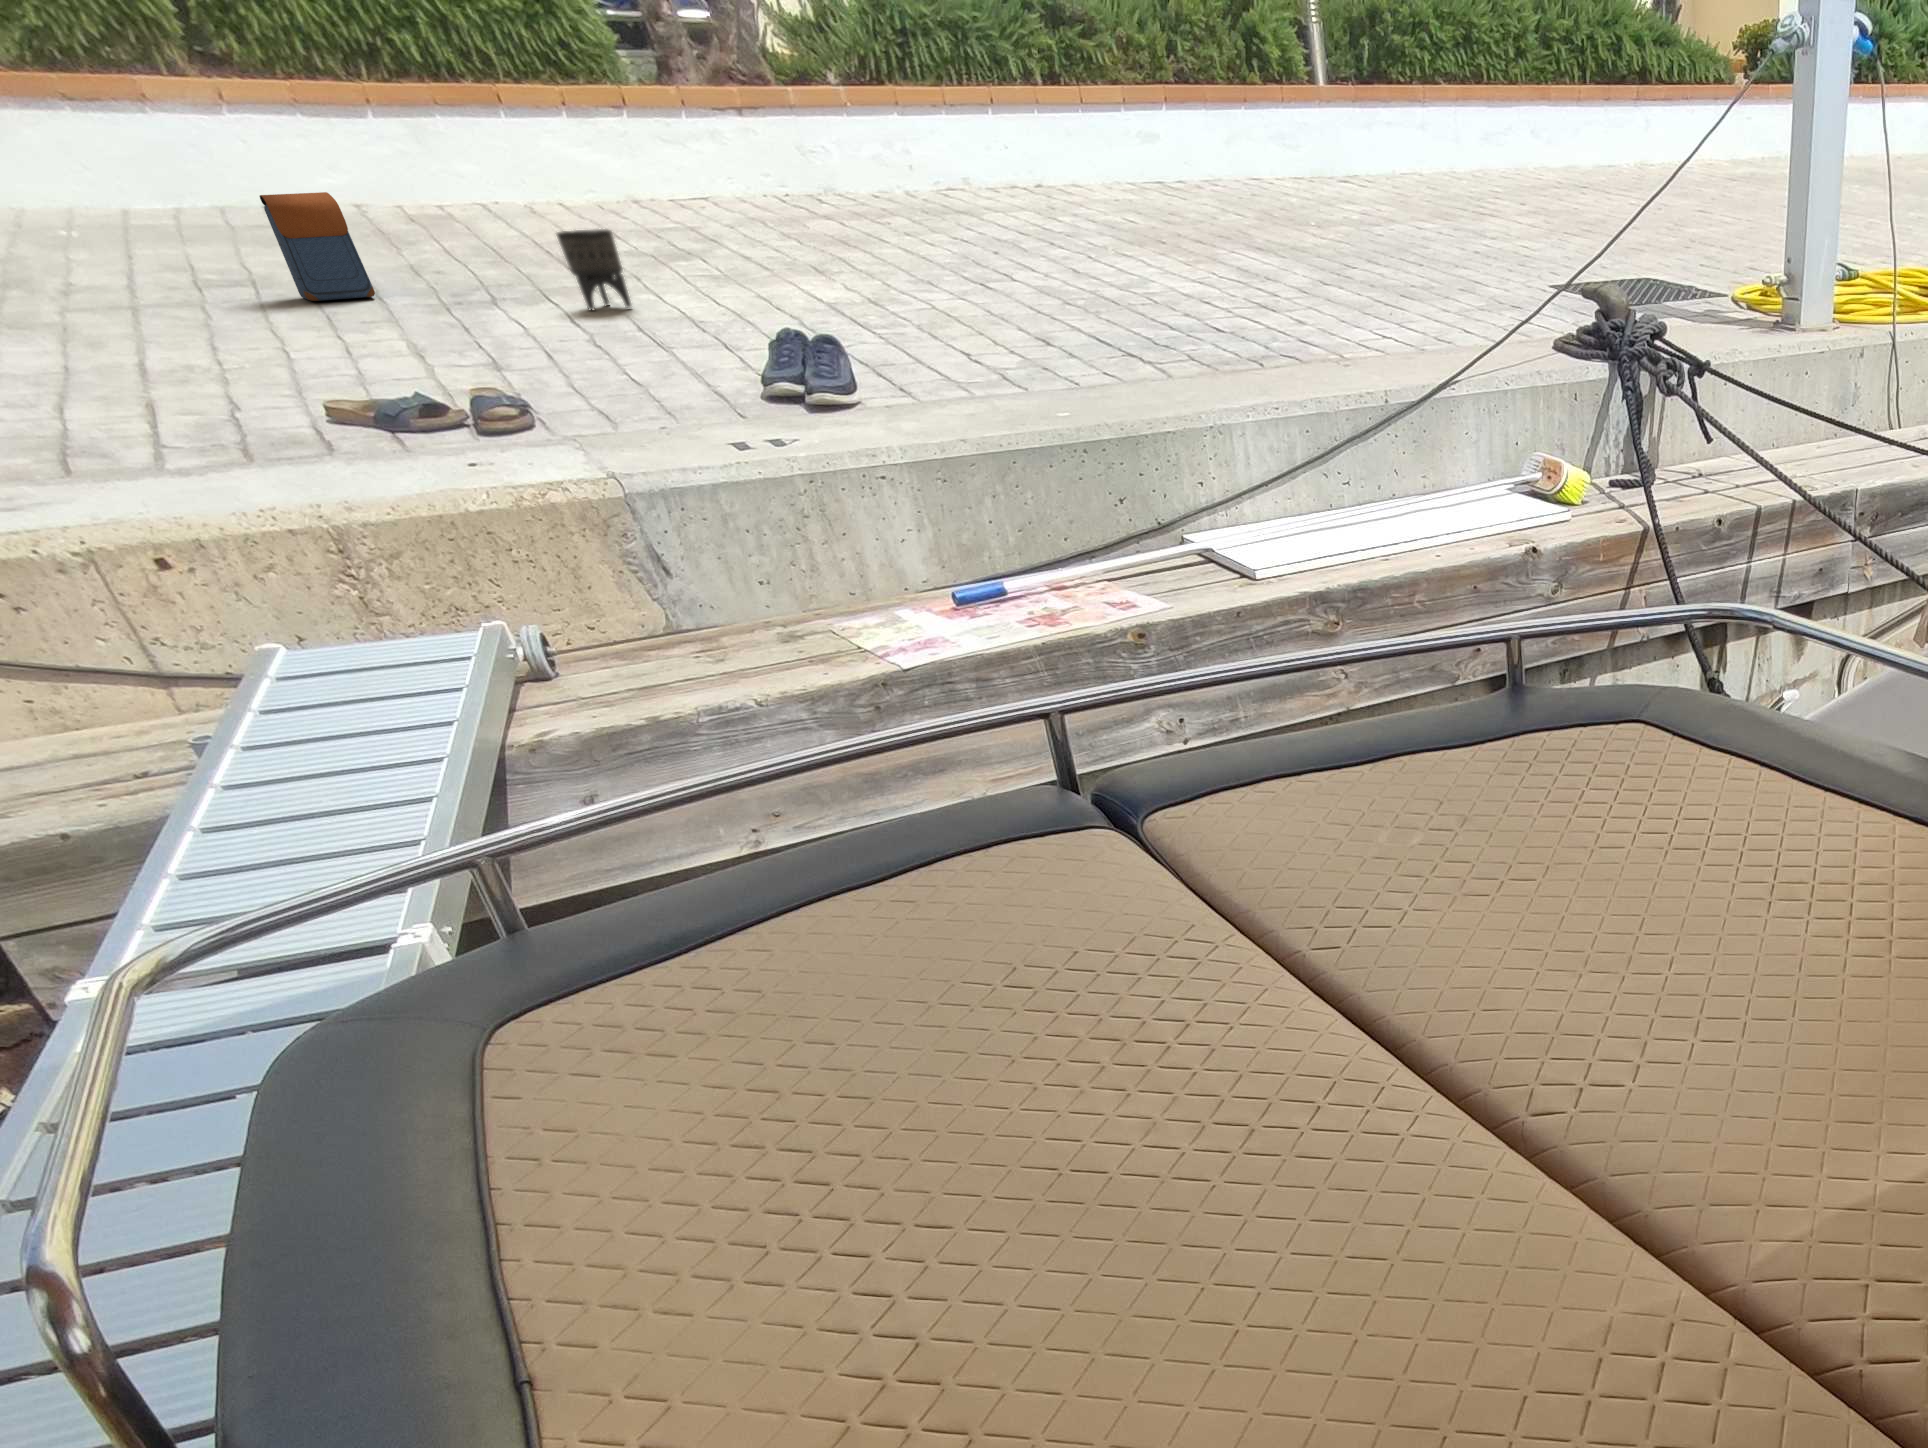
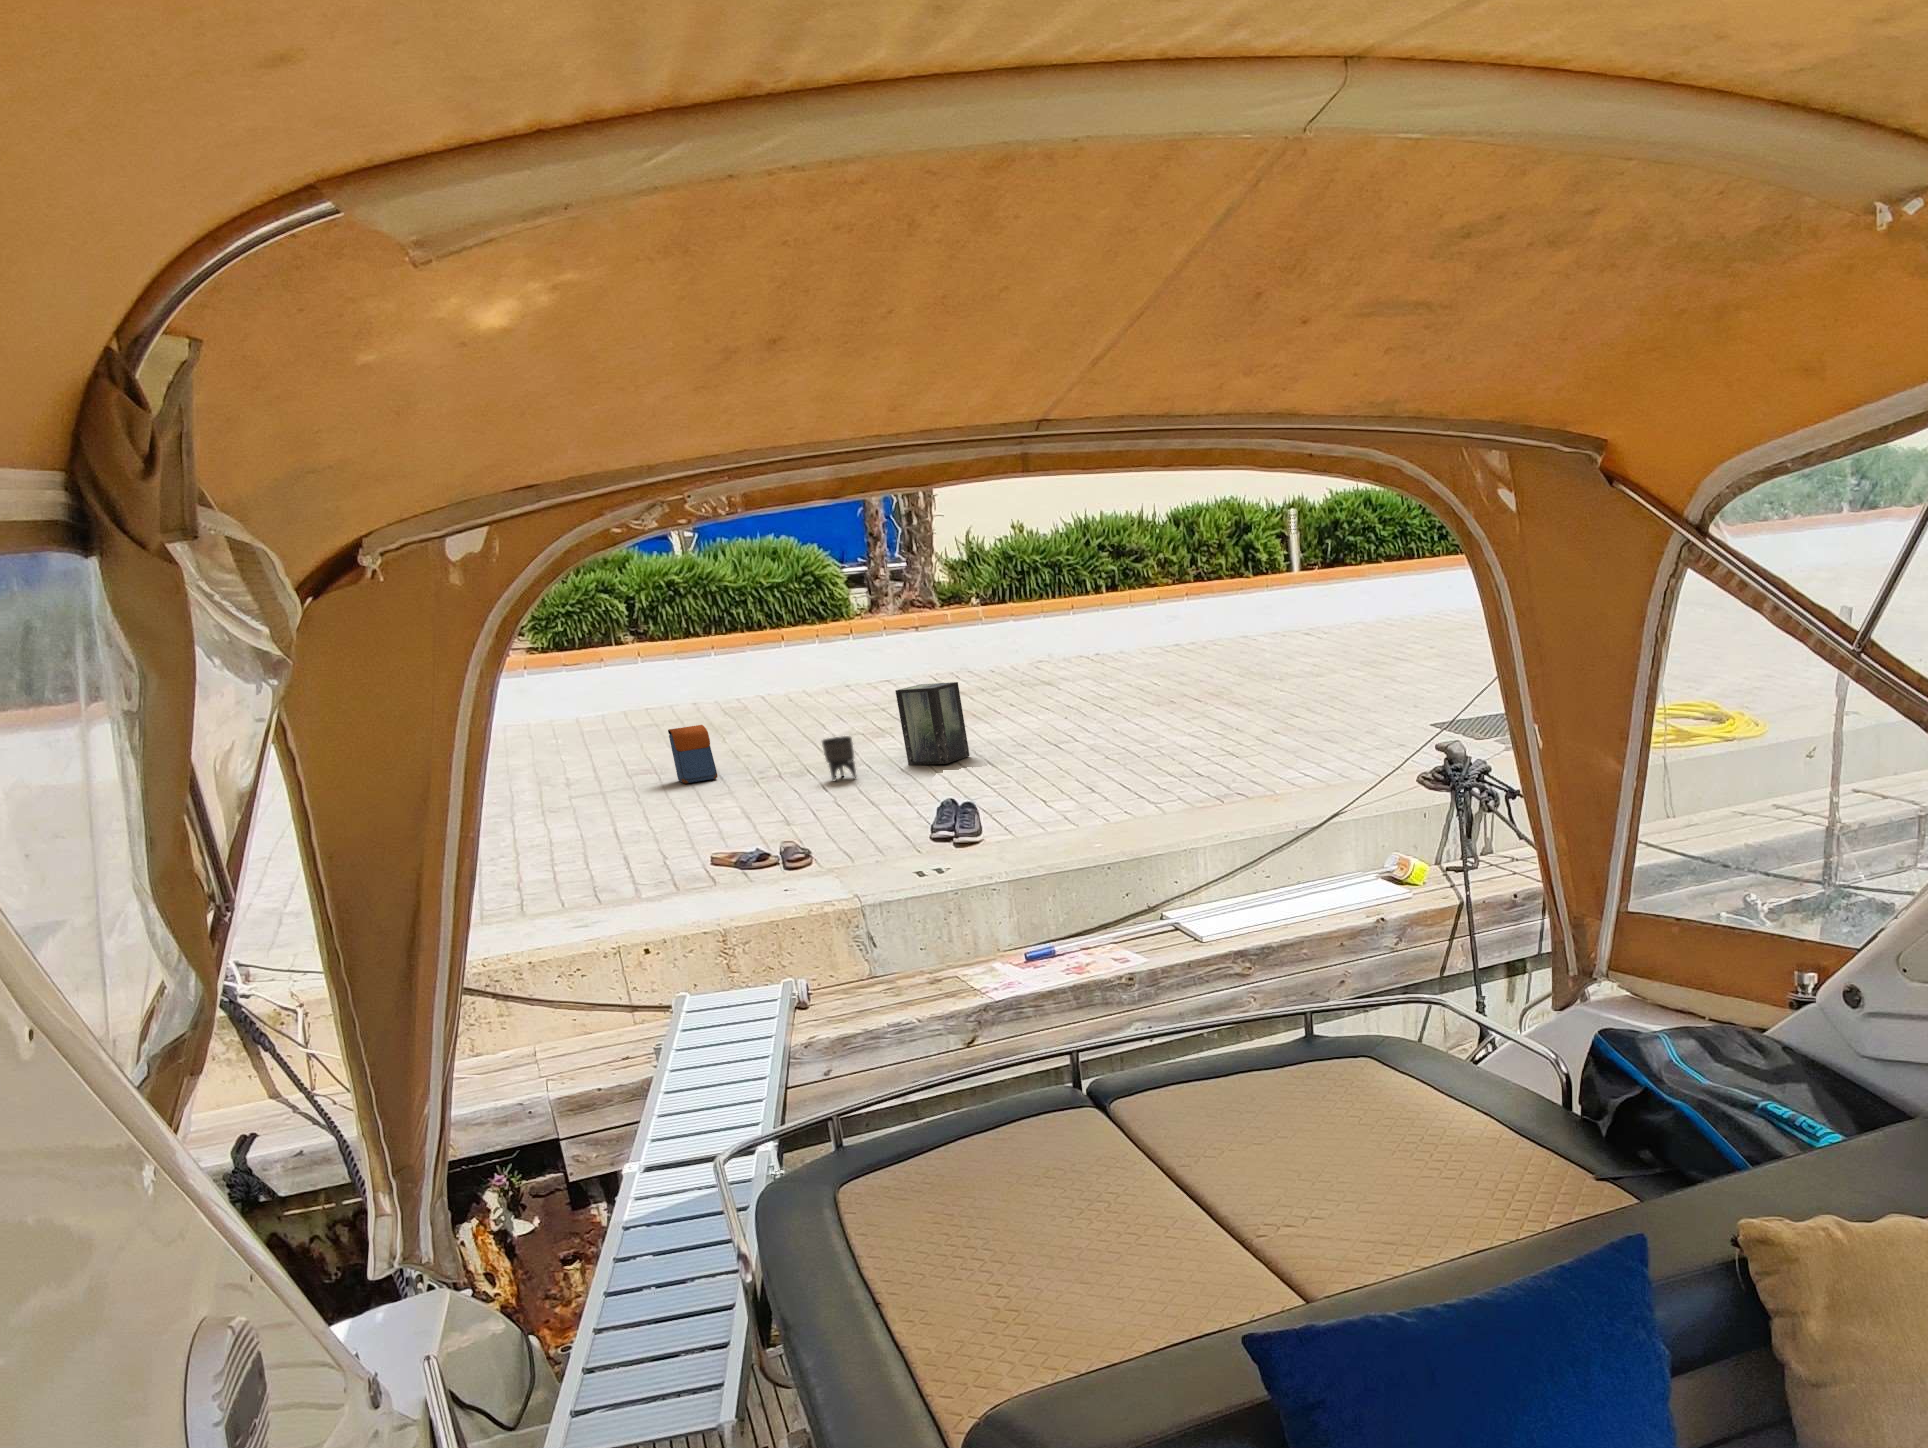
storage box: none [683,150,832,295] -> present [896,682,970,765]

